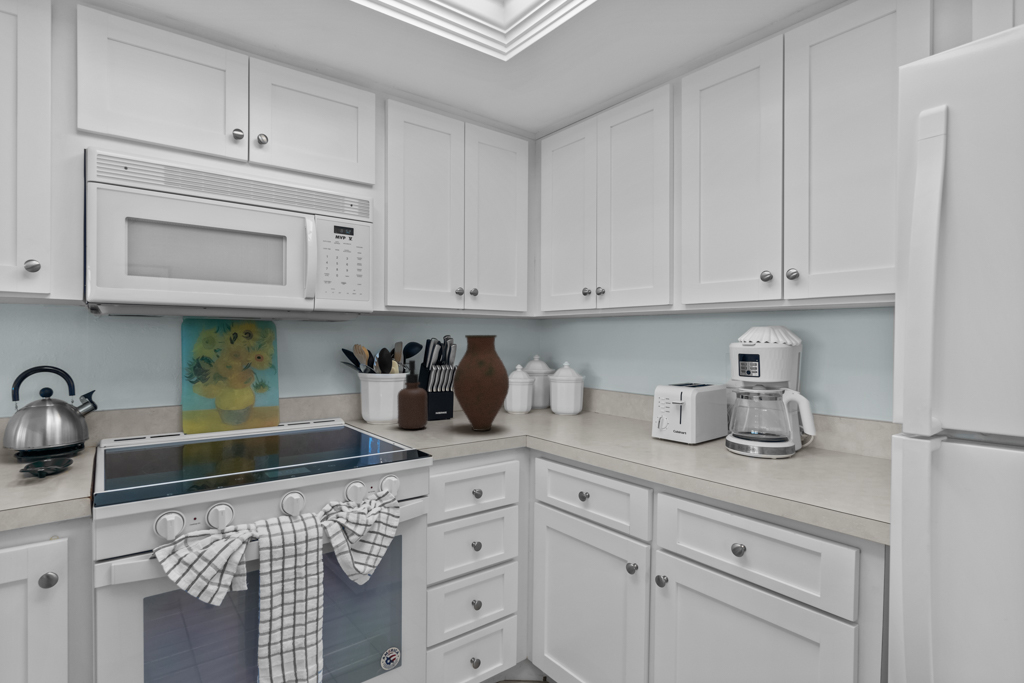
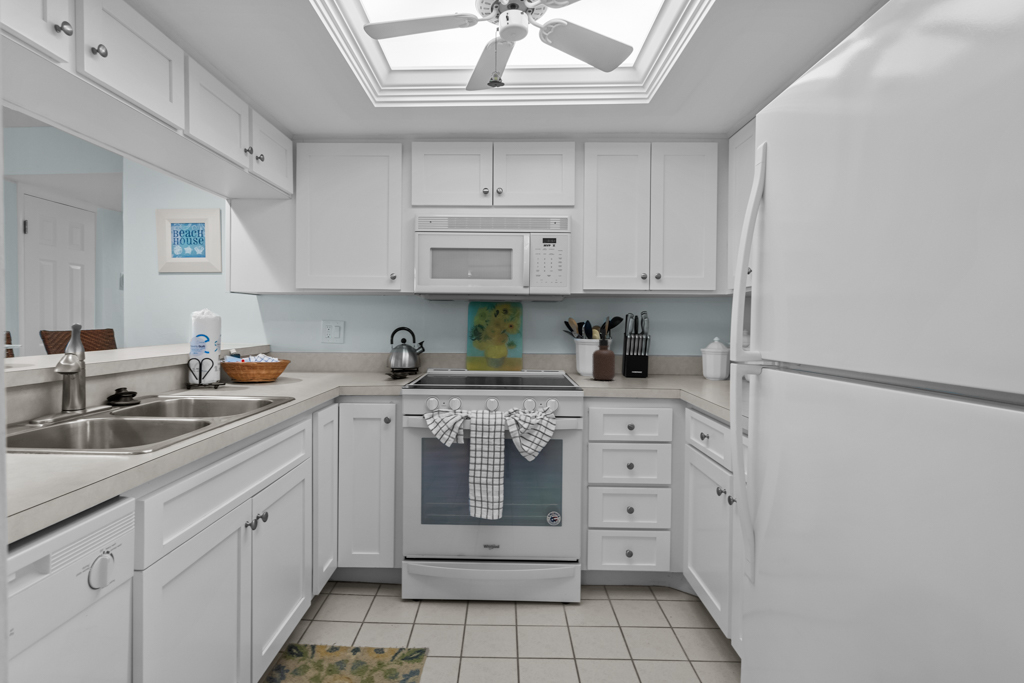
vase: present [453,335,509,431] -> none [630,308,676,385]

